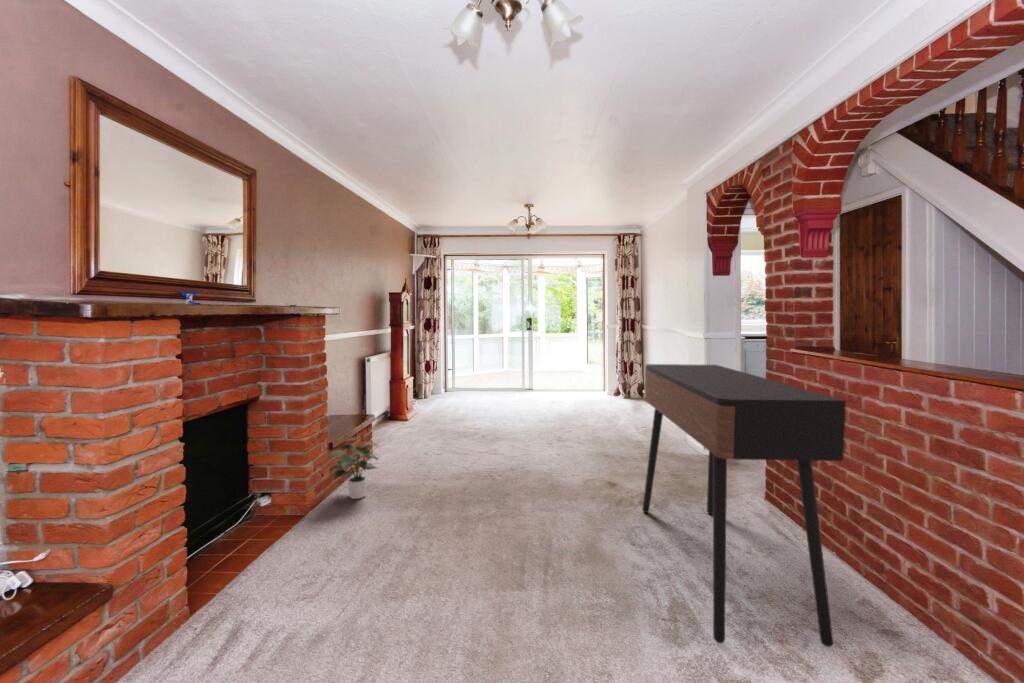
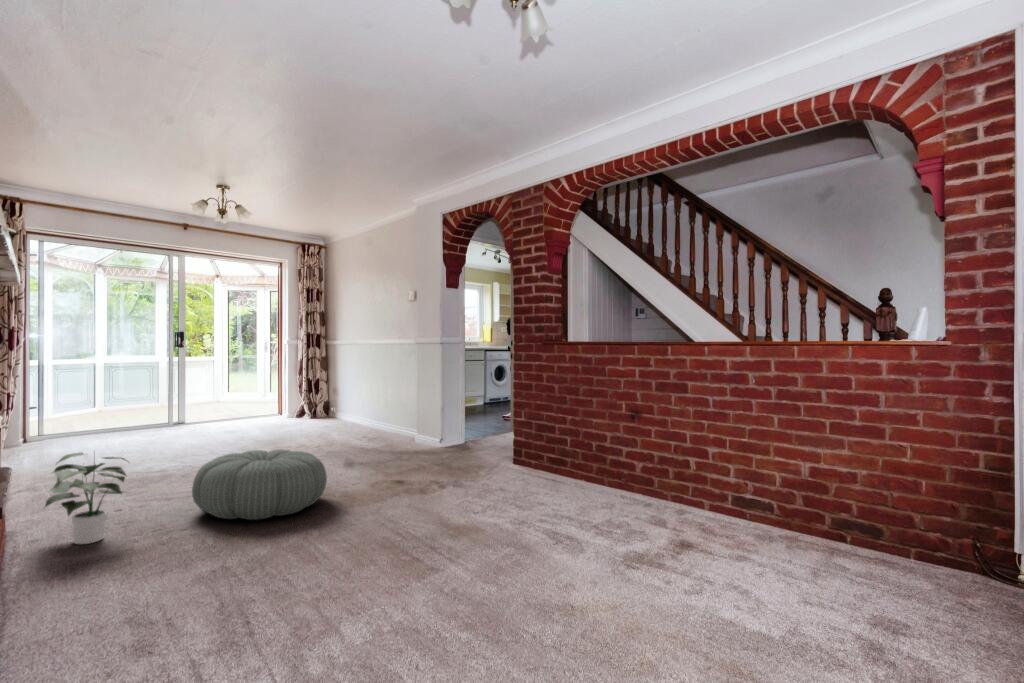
console table: present [643,364,846,647] -> none [451,349,645,532]
pouf: none [420,445,517,508] -> present [192,449,327,520]

